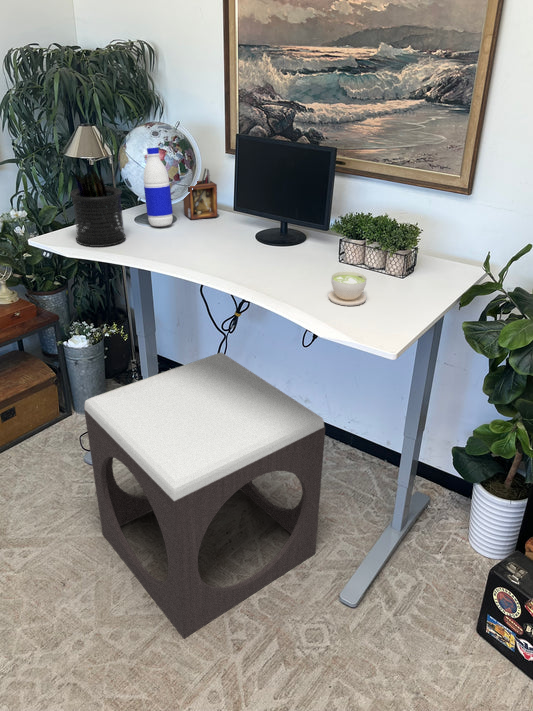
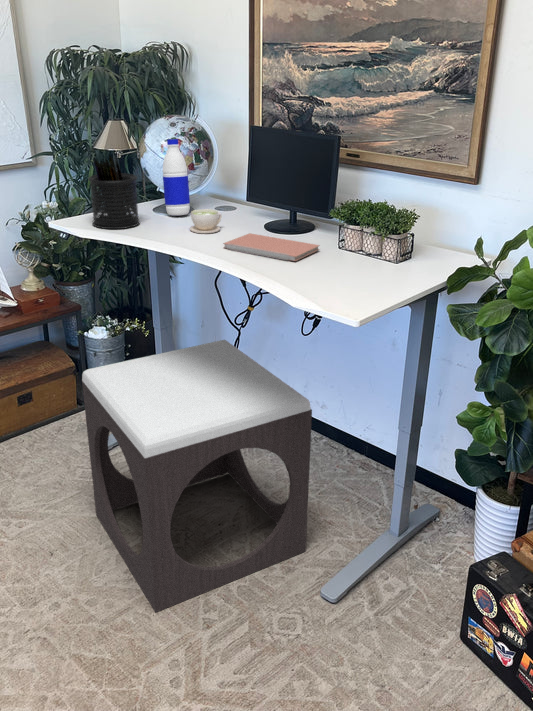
desk organizer: present [183,168,217,220] -> none [204,162,237,212]
notebook: none [223,247,320,280] -> present [224,233,320,261]
coffee cup: present [328,272,366,306] -> present [190,209,222,233]

